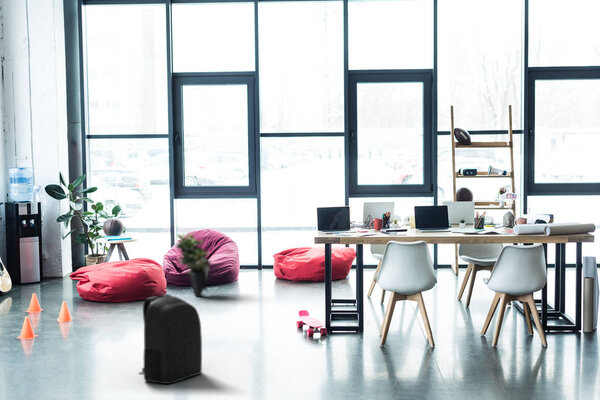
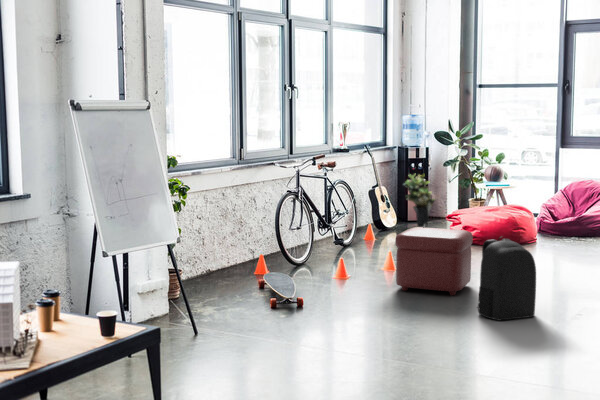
potted plant: present [176,233,211,297] -> present [404,175,435,227]
ottoman: none [36,290,122,366] -> present [396,227,473,295]

